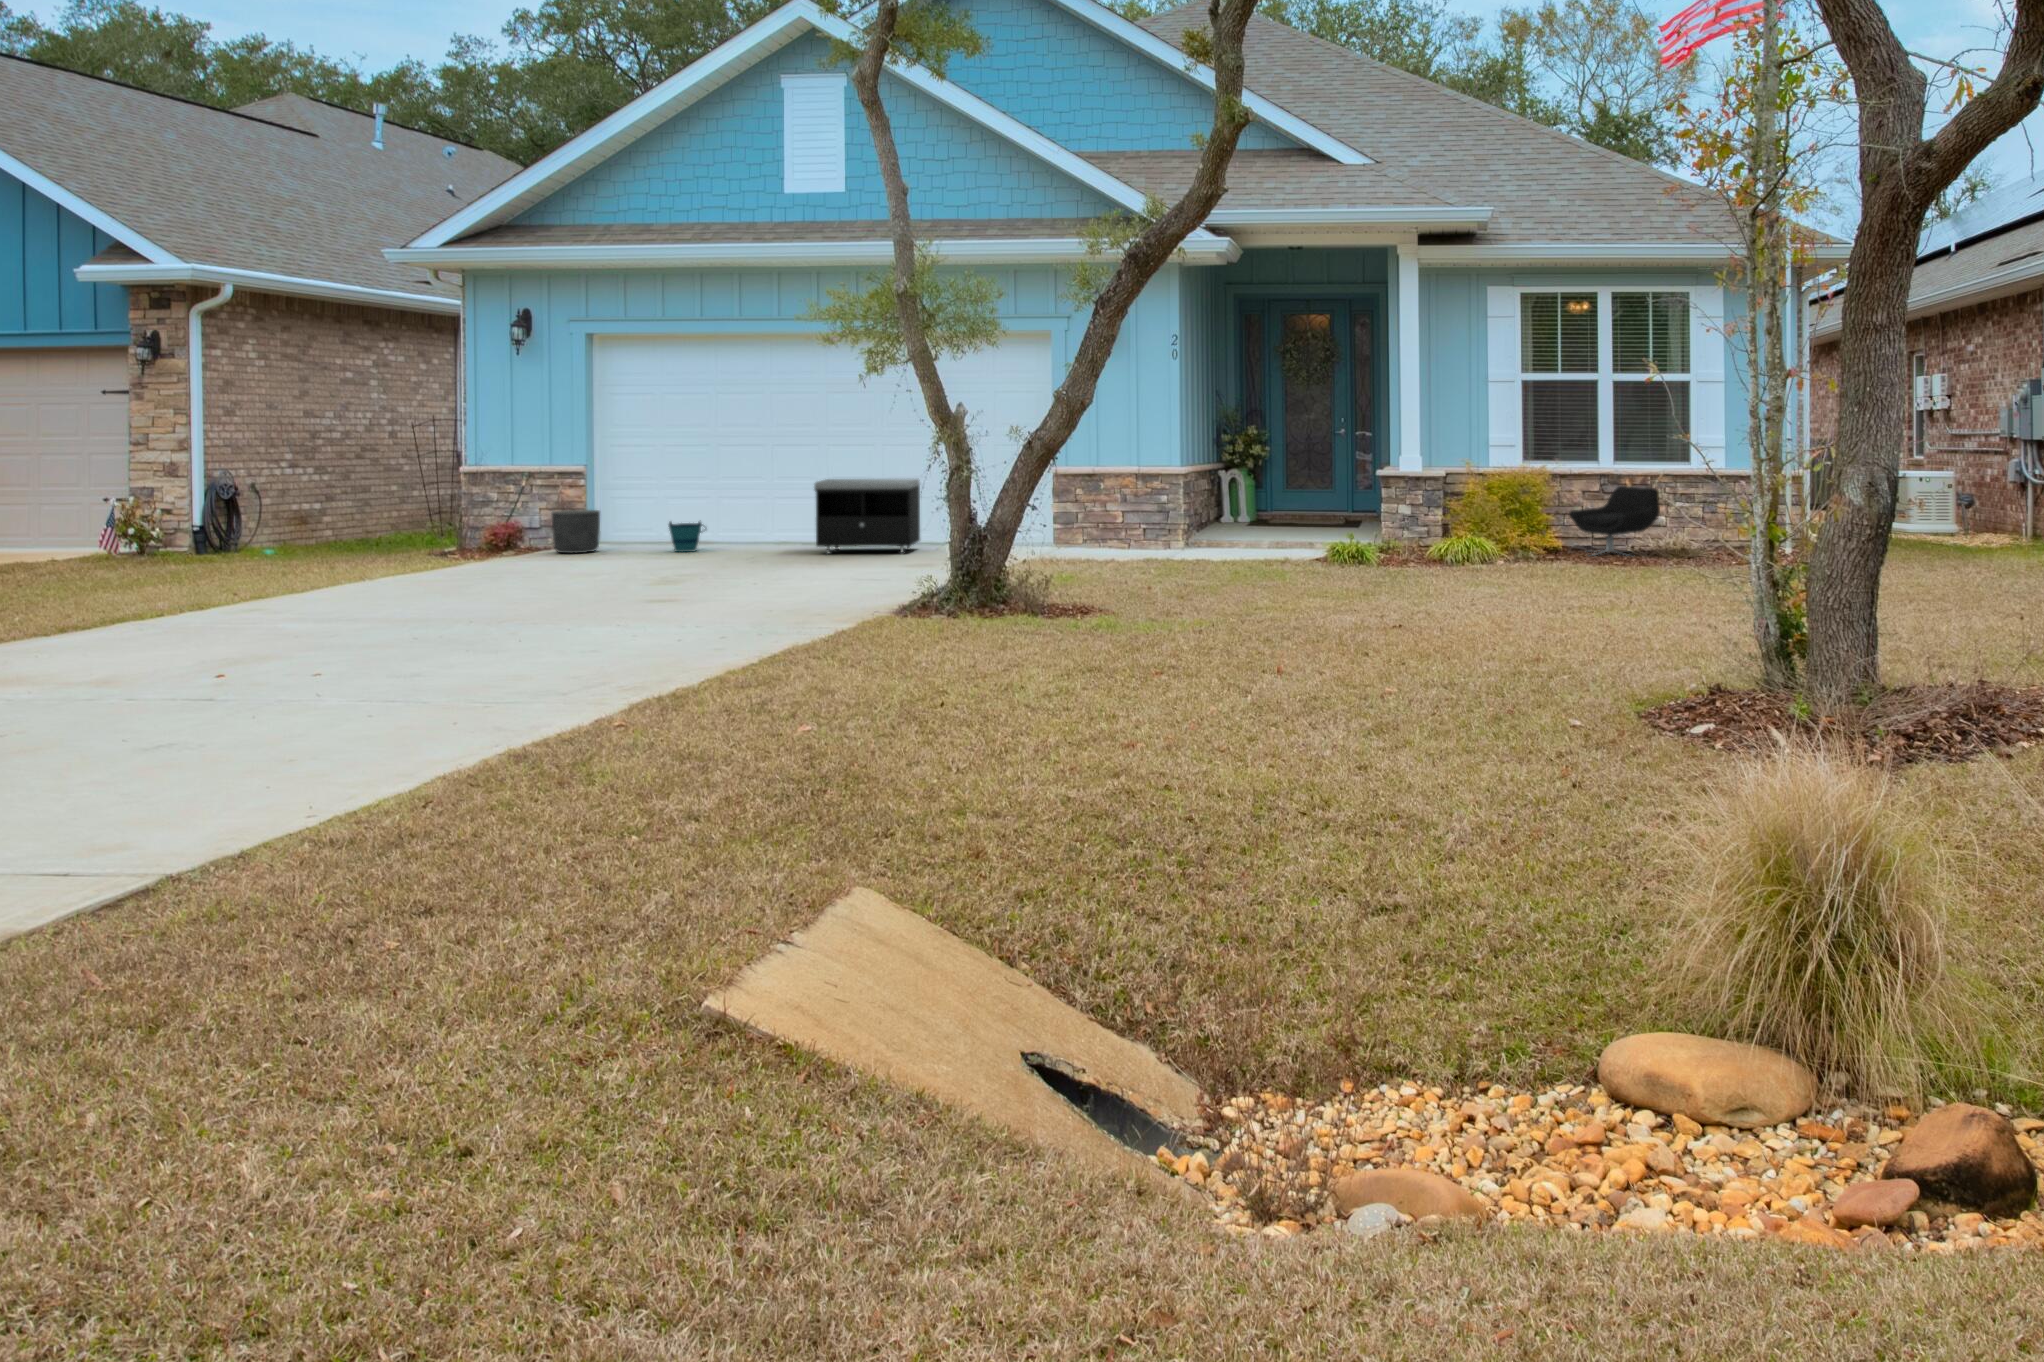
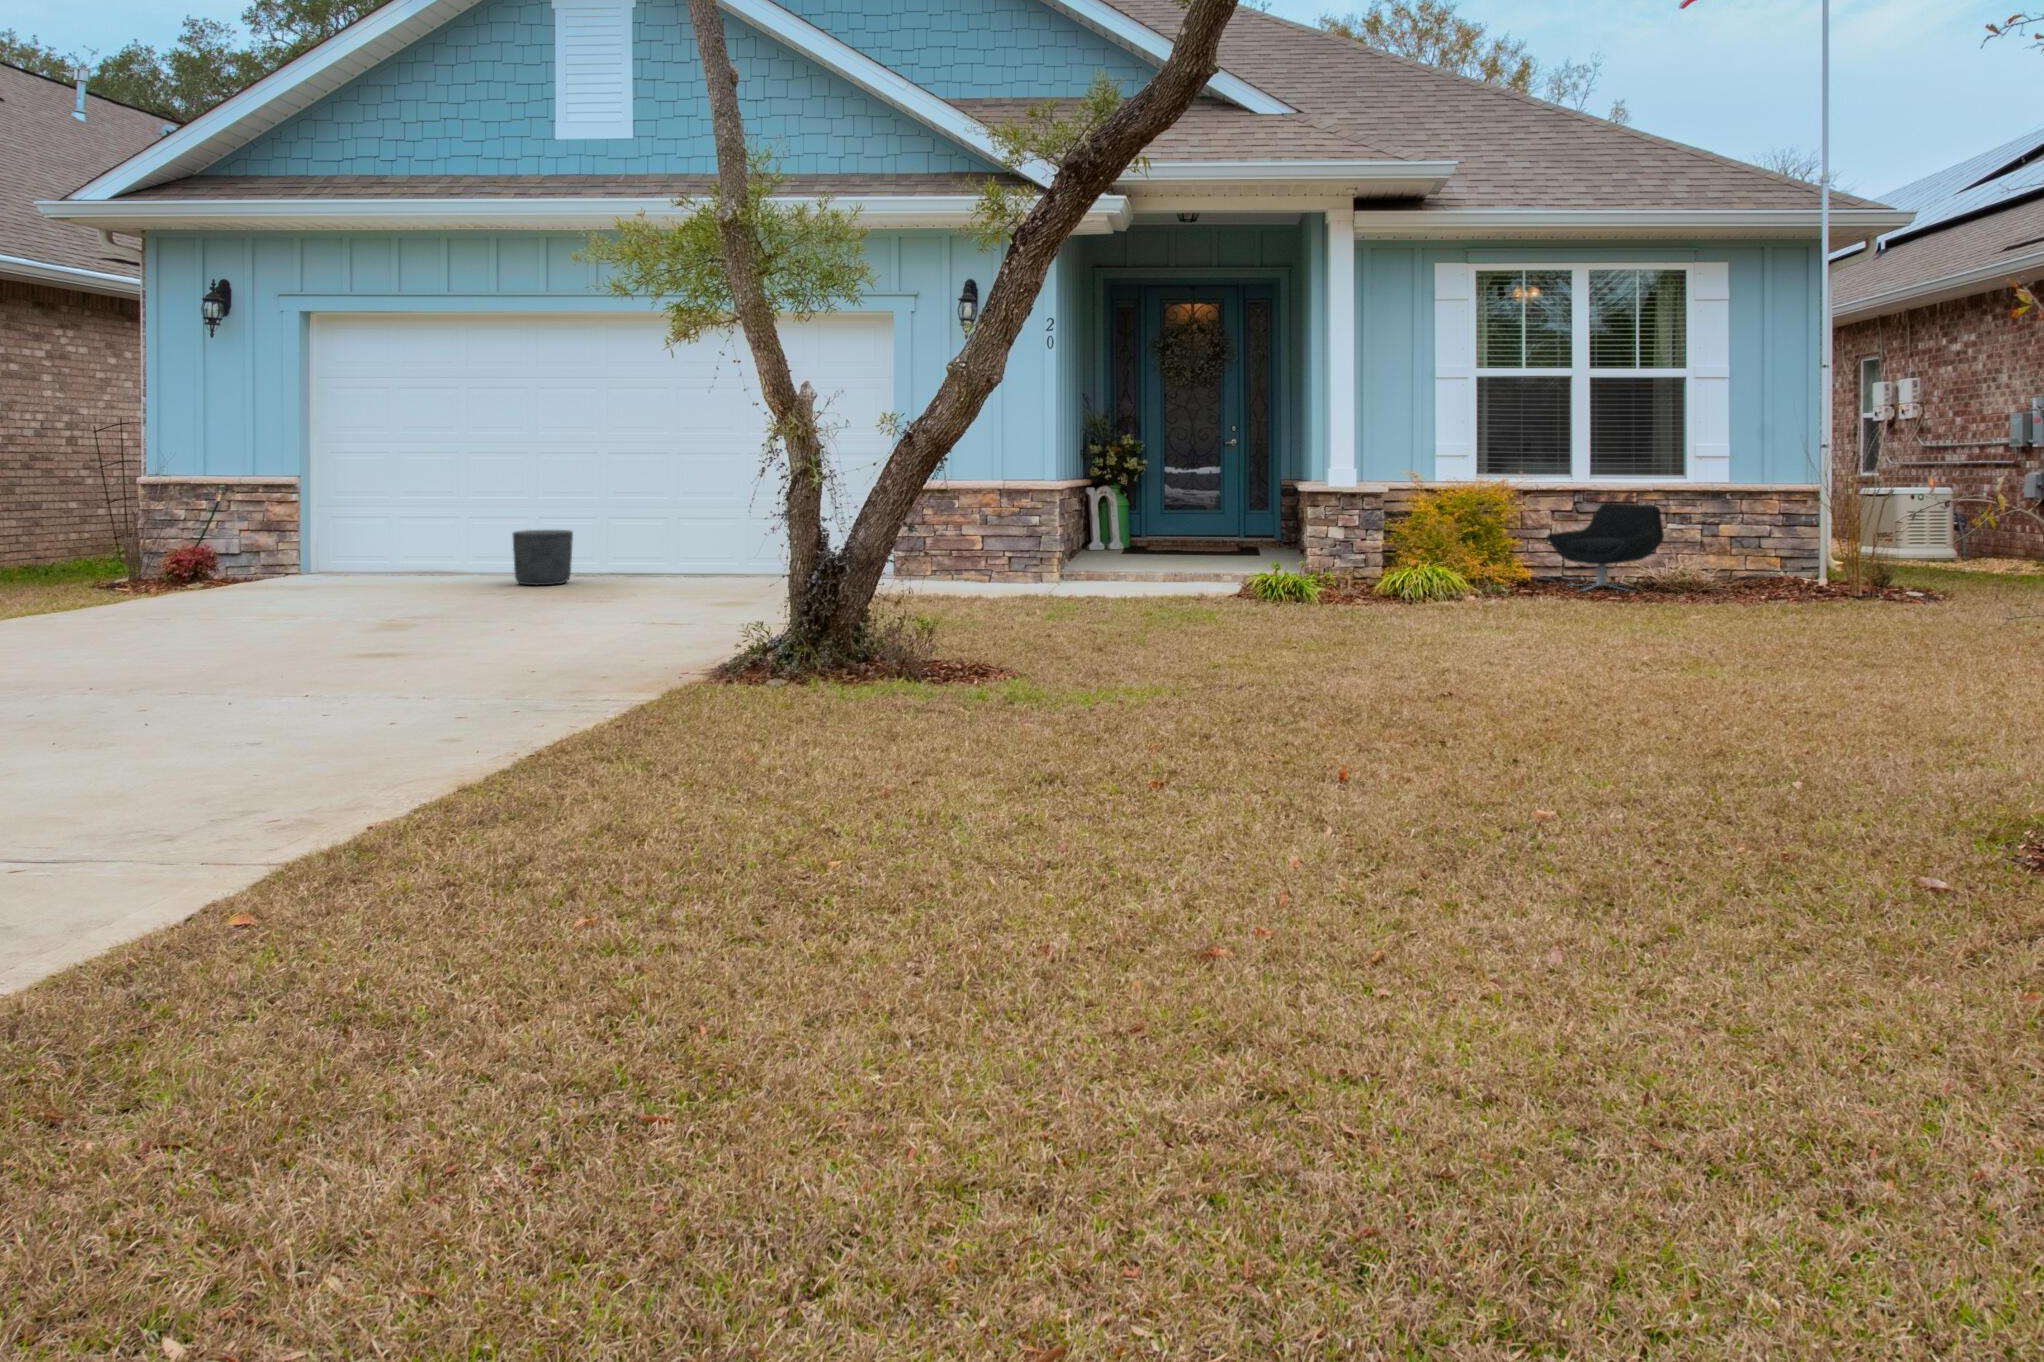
storage bench: present [814,479,920,554] -> none [589,492,723,587]
planter: present [551,510,600,553] -> present [513,530,573,585]
bucket: present [669,522,703,552] -> none [399,544,450,585]

